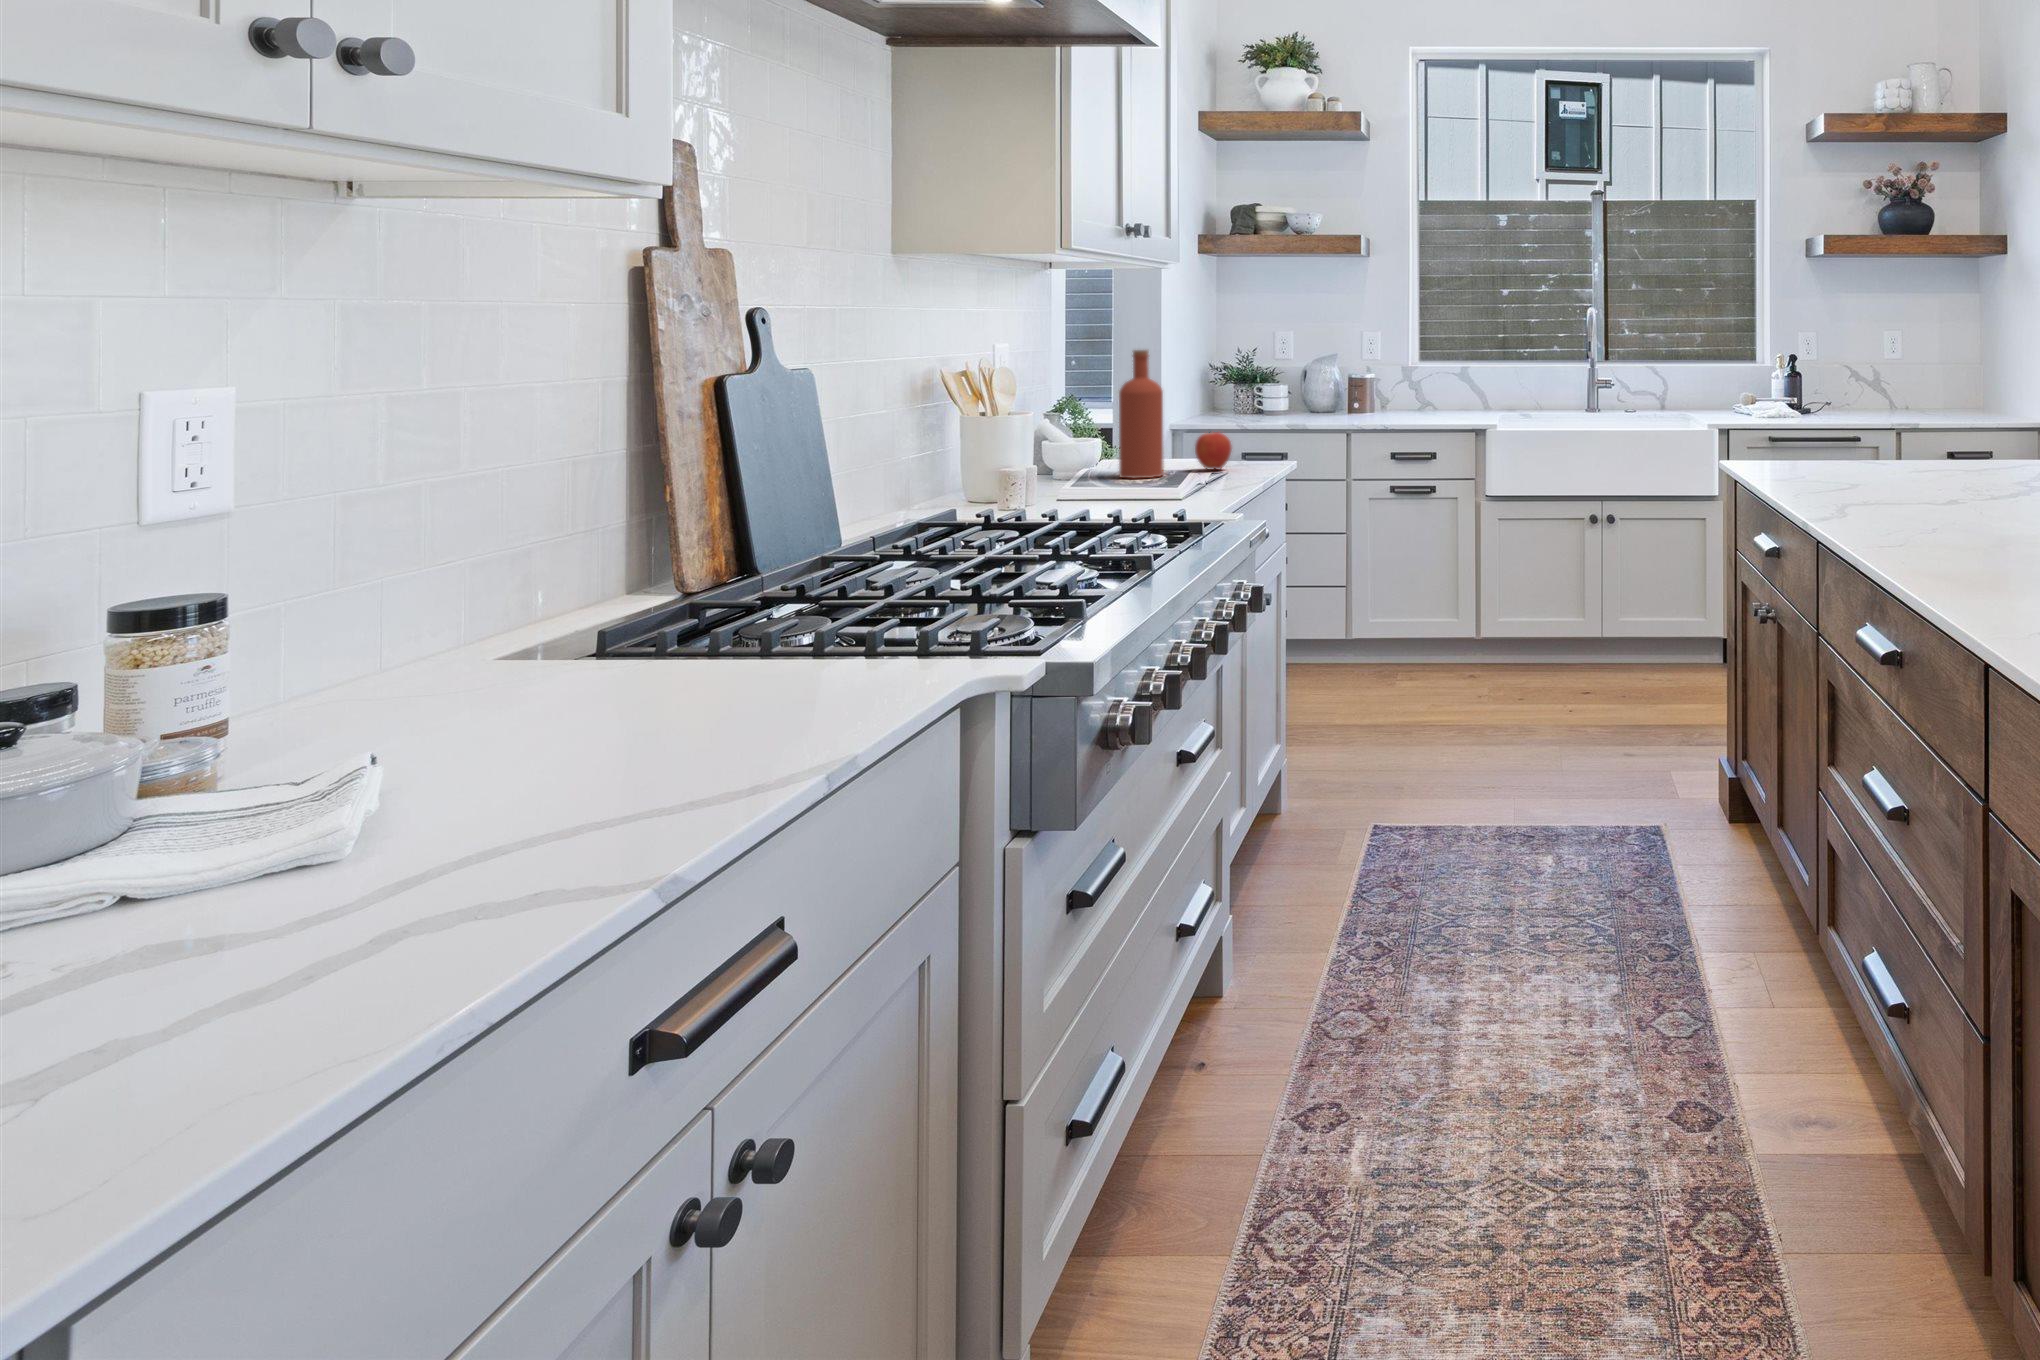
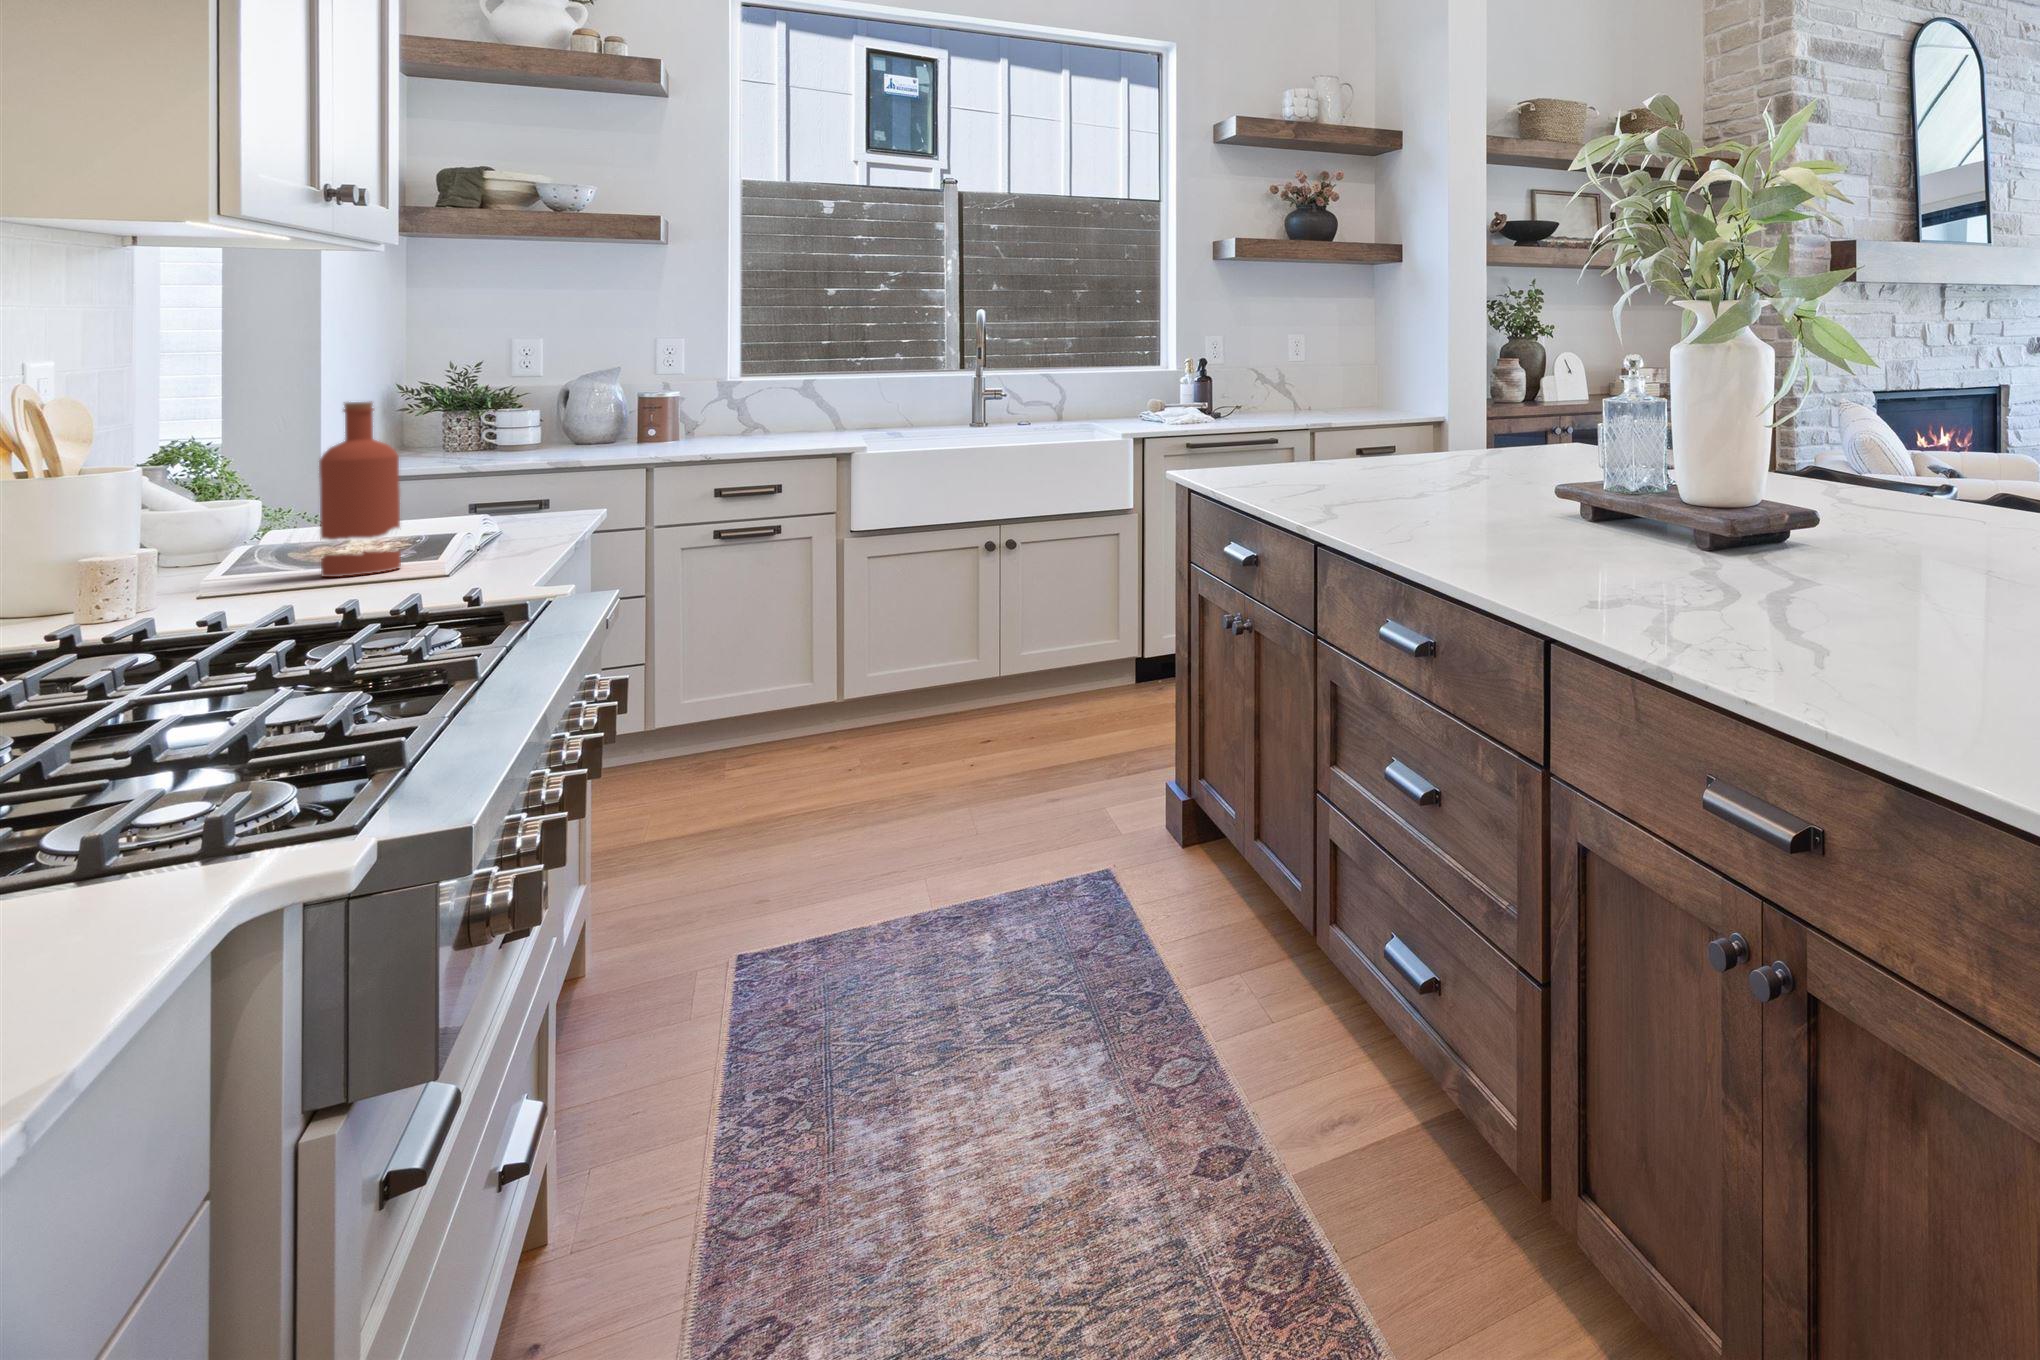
apple: present [1195,432,1232,470] -> none [451,502,512,554]

